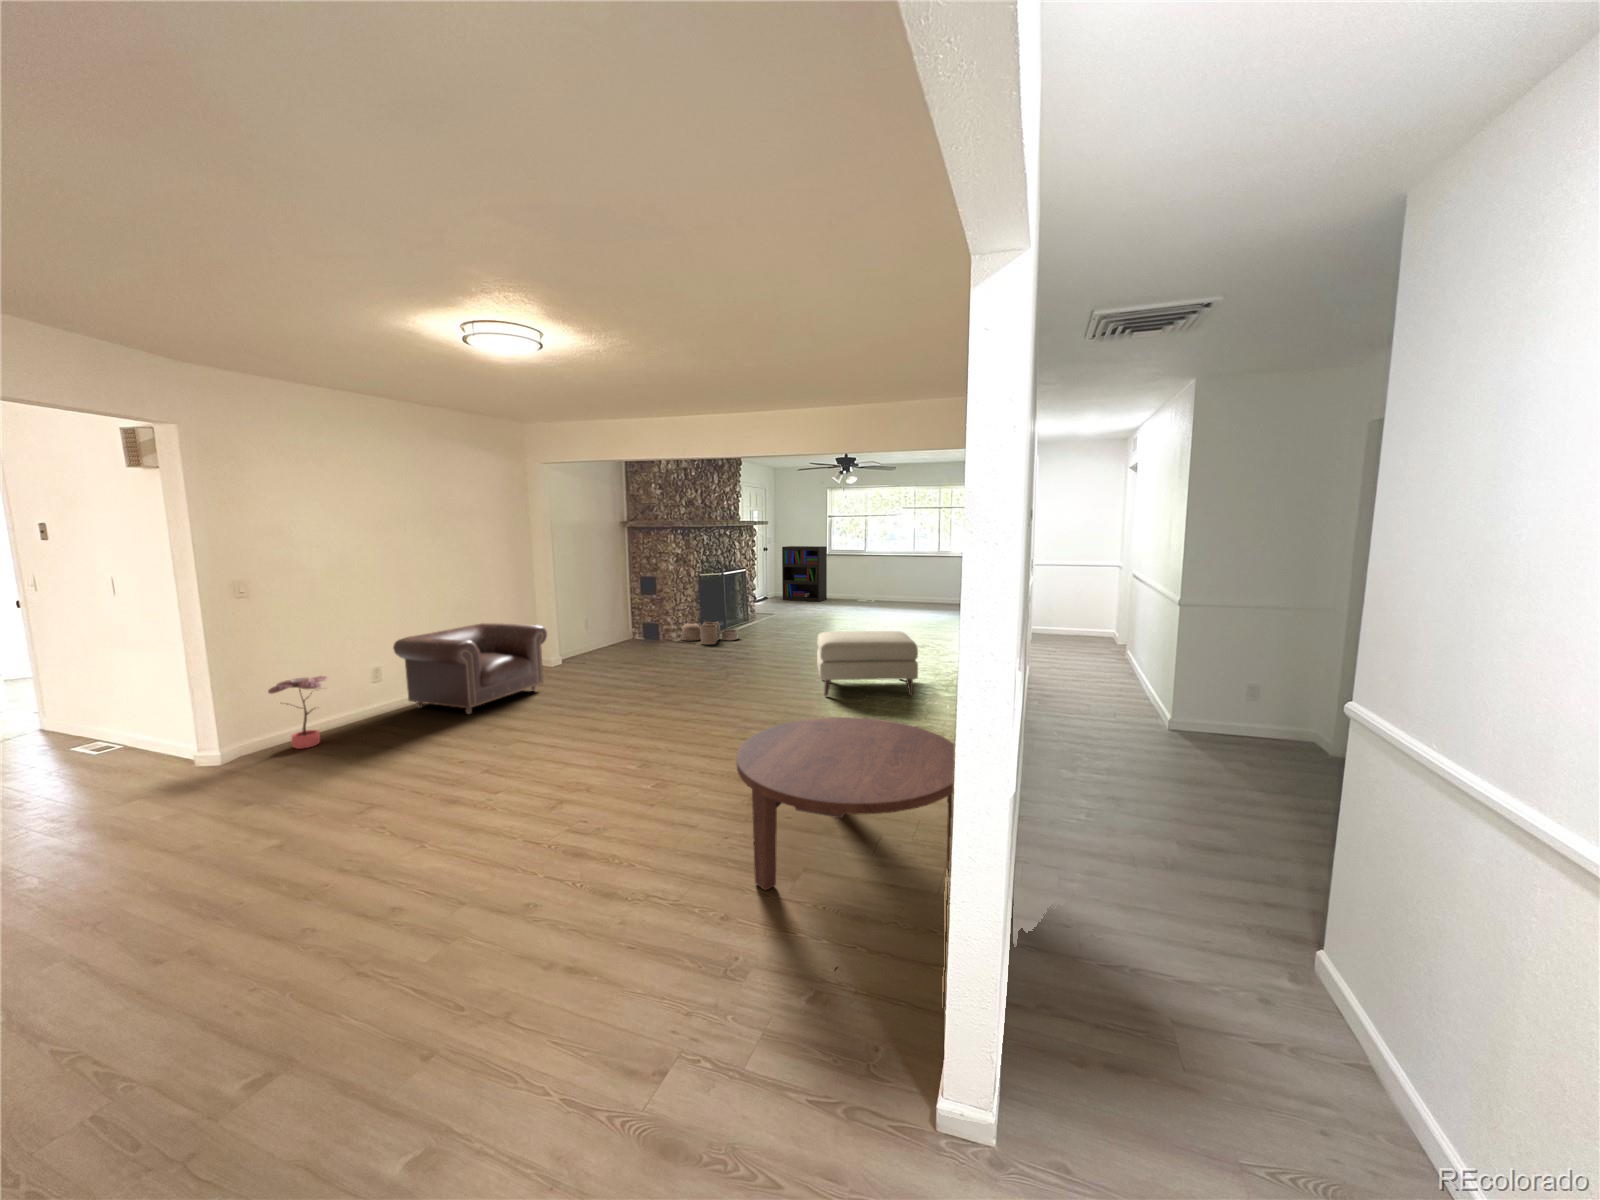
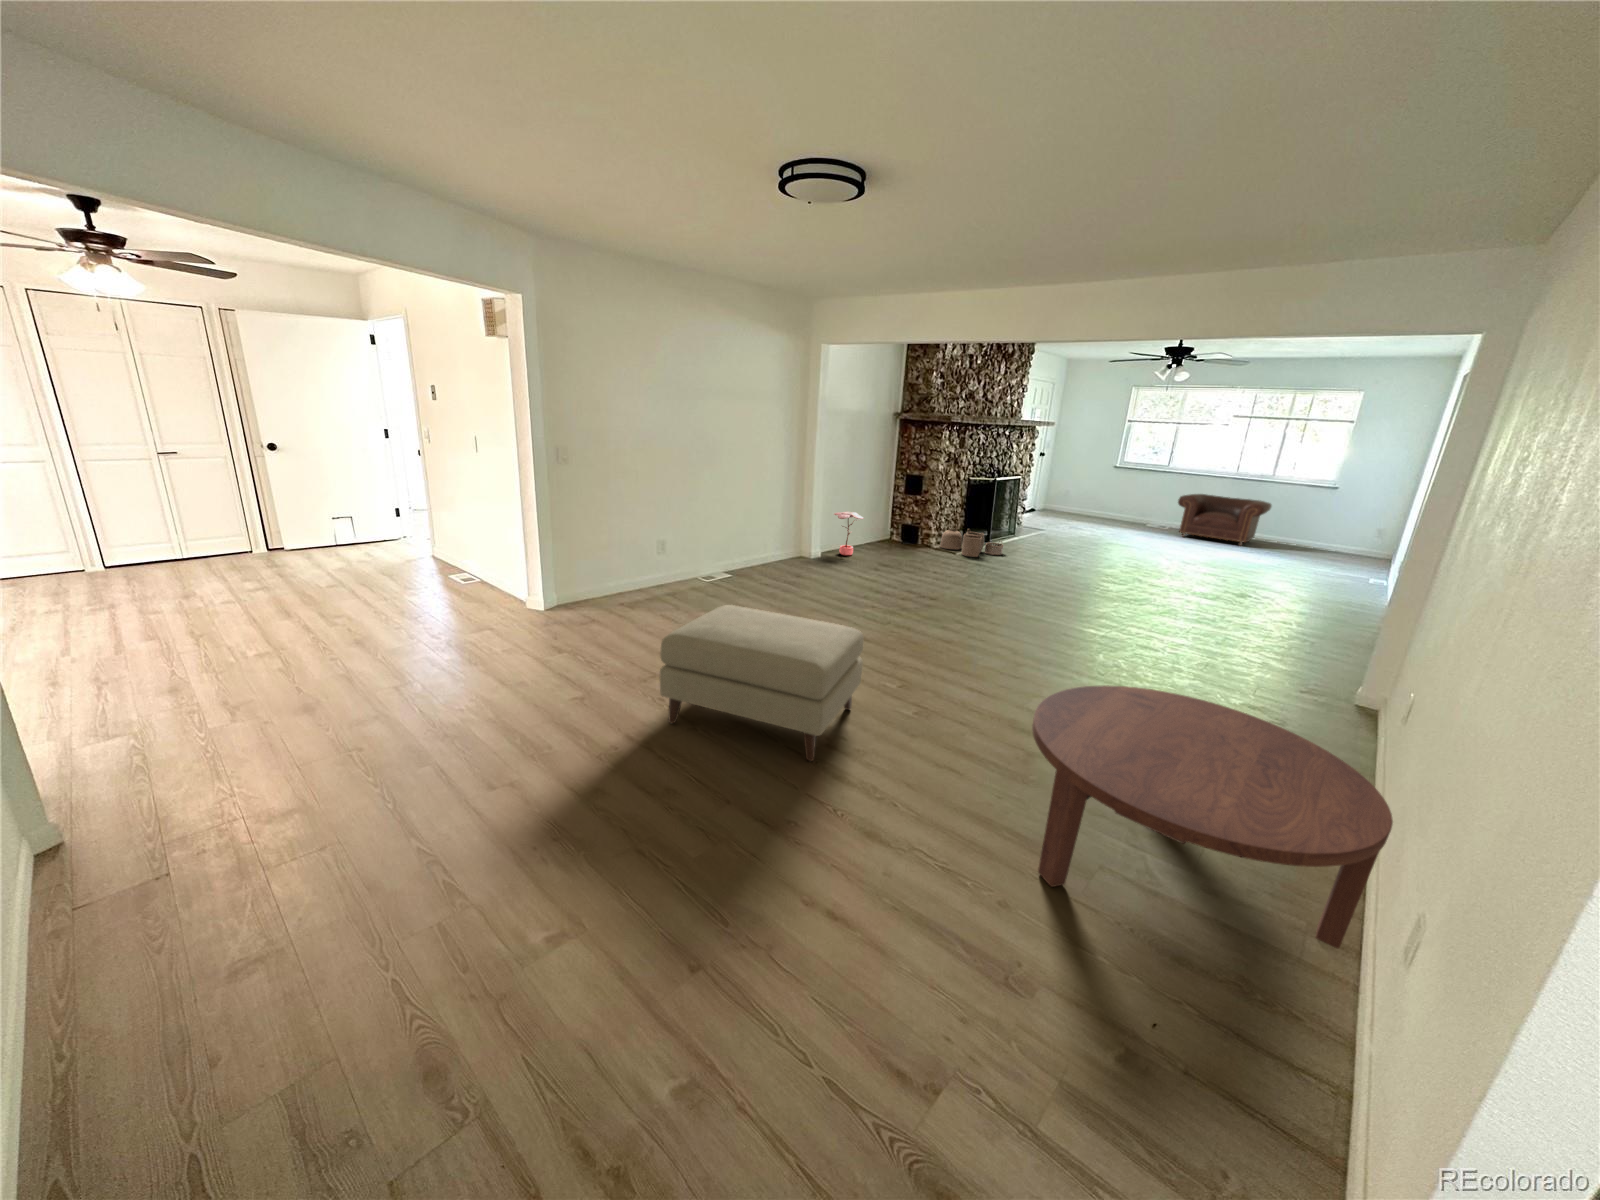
bookshelf: present [782,546,827,602] -> none [1053,452,1120,521]
armchair: present [393,623,547,714] -> present [1178,494,1271,546]
ottoman: present [817,631,918,696] -> present [660,605,863,761]
potted plant: present [268,676,328,749] -> present [834,512,864,555]

